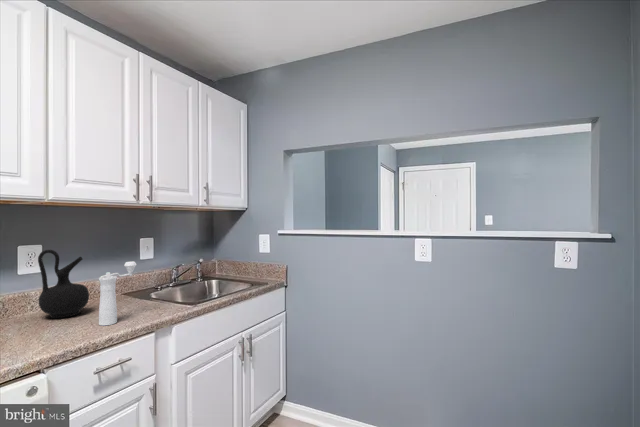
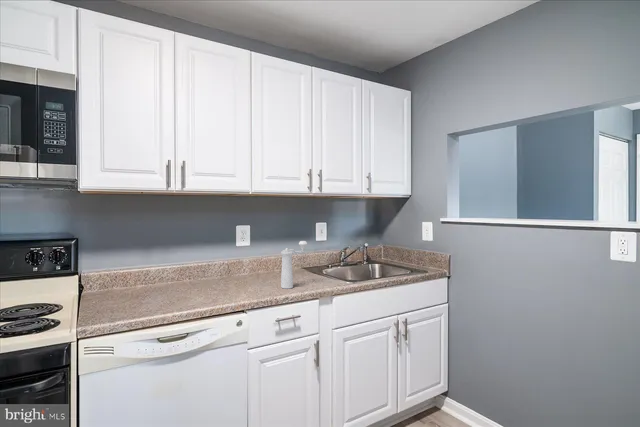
ceramic jug: present [38,250,89,318] -> none [246,229,277,280]

